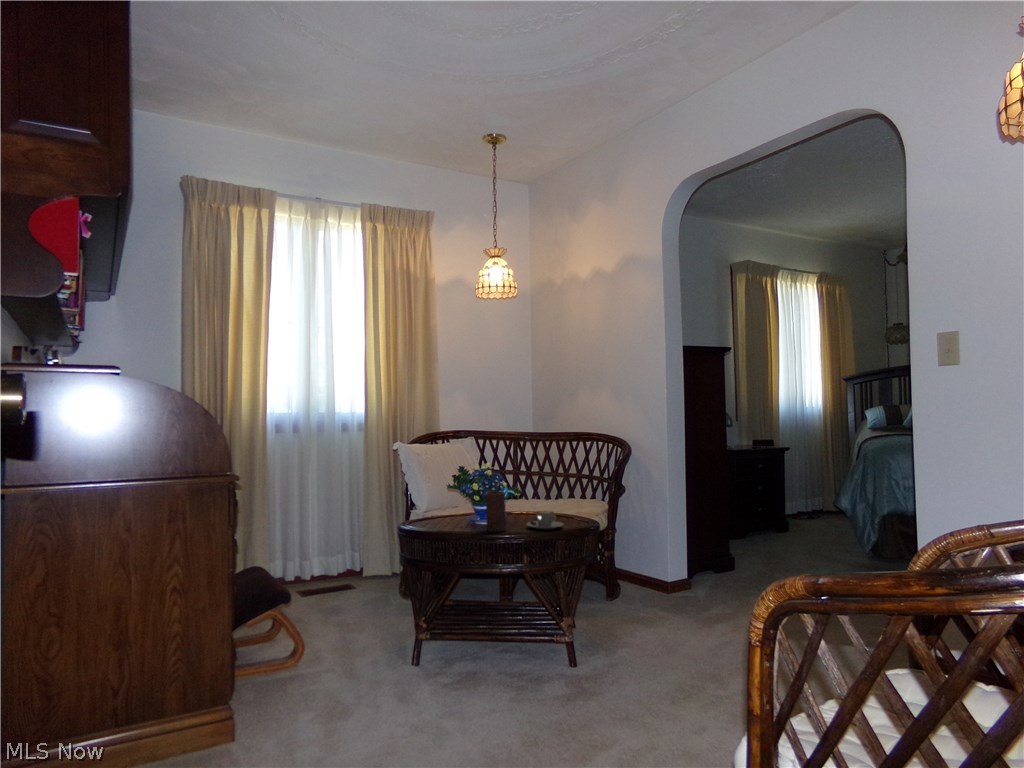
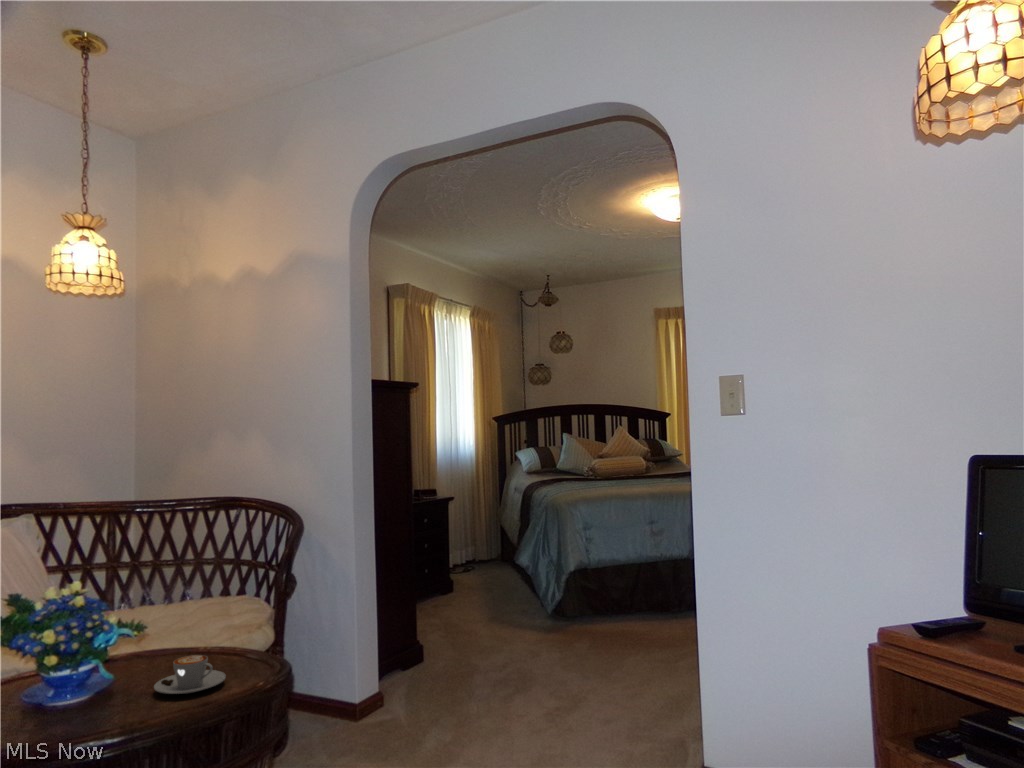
candle: present [486,491,506,532] -> none [72,637,114,722]

